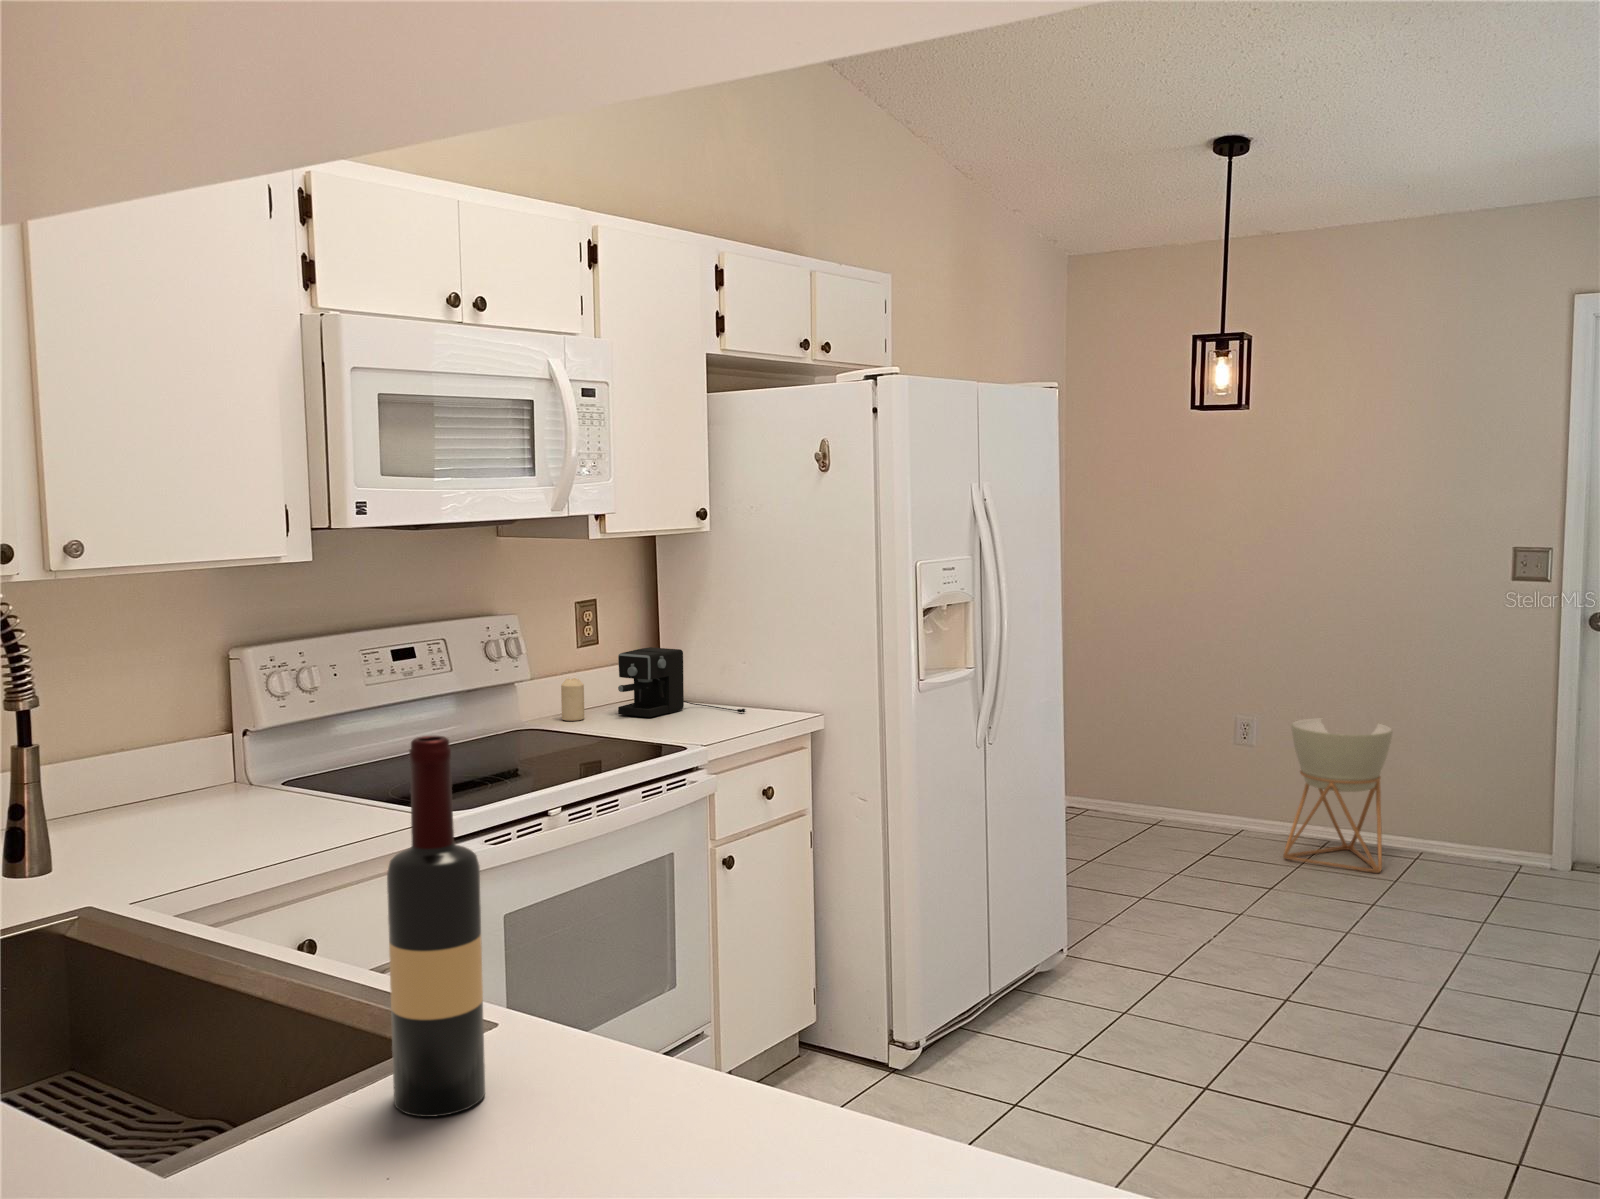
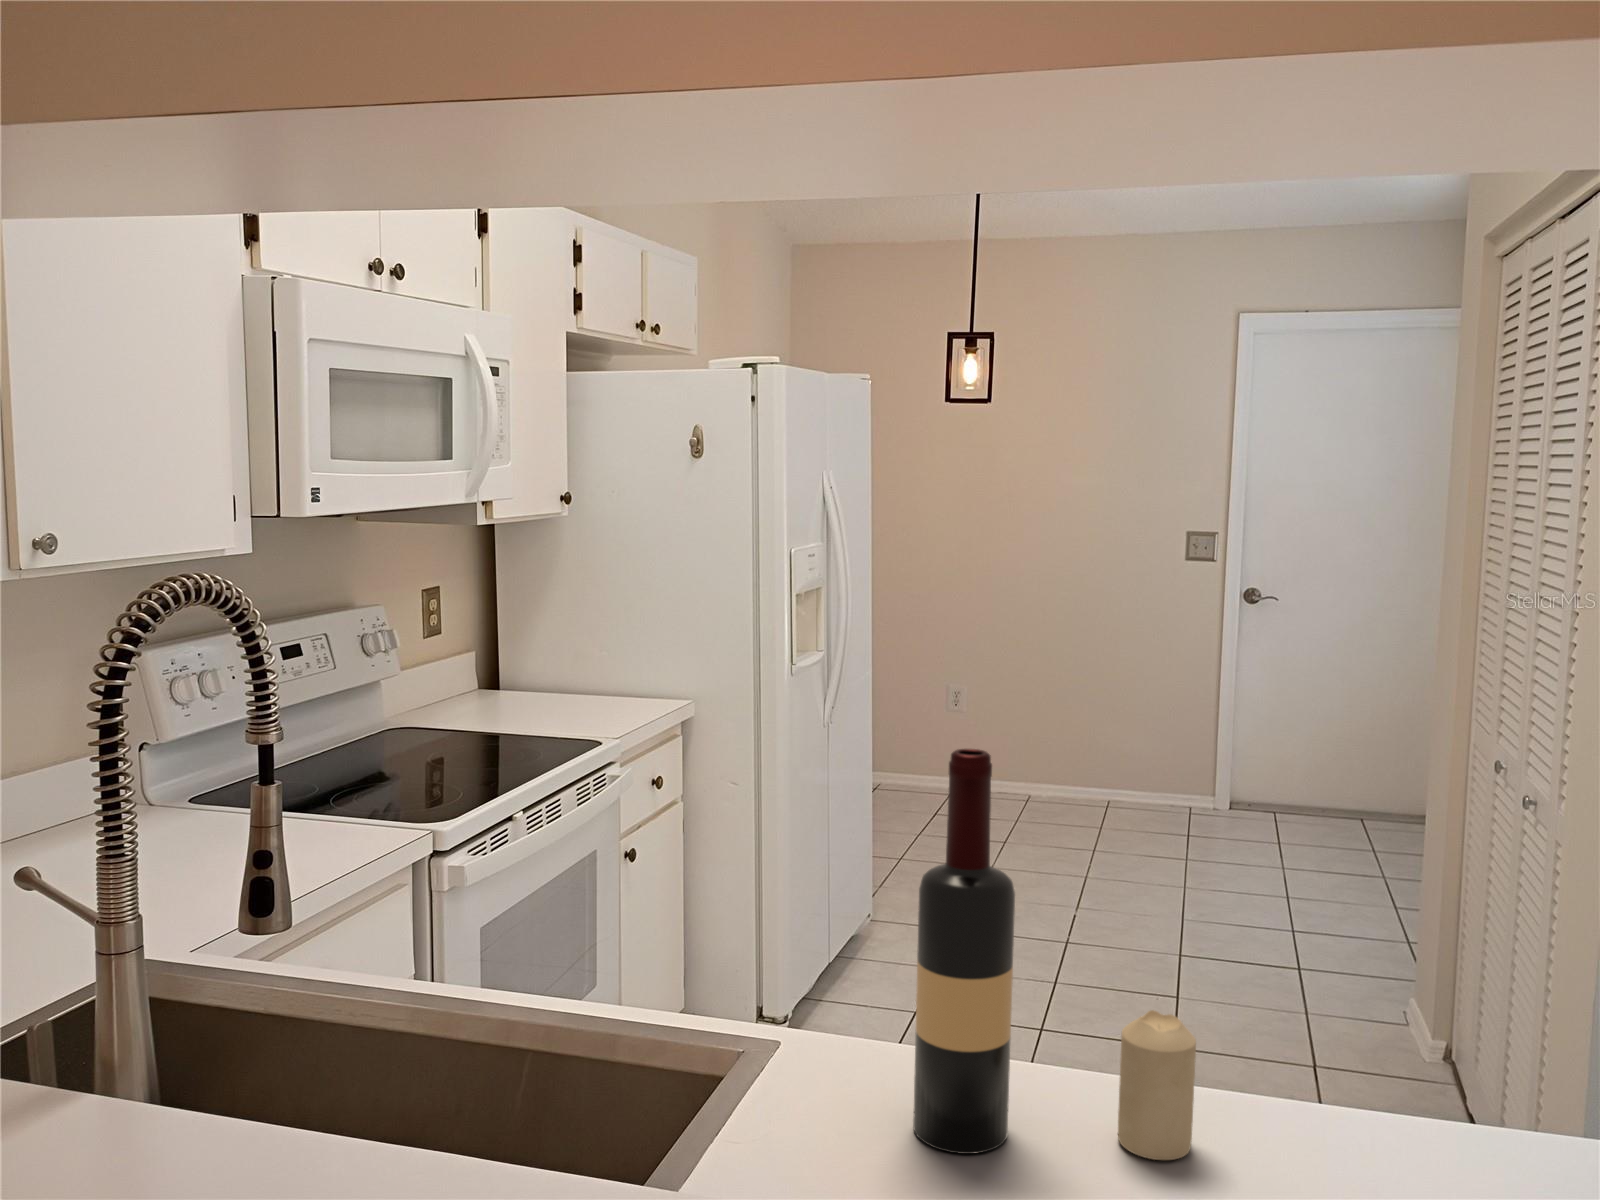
coffee maker: present [618,647,746,717] -> none [483,637,615,710]
candle: present [561,678,584,721] -> present [1118,1010,1196,1160]
planter: present [1283,718,1393,873] -> none [1002,685,1093,819]

